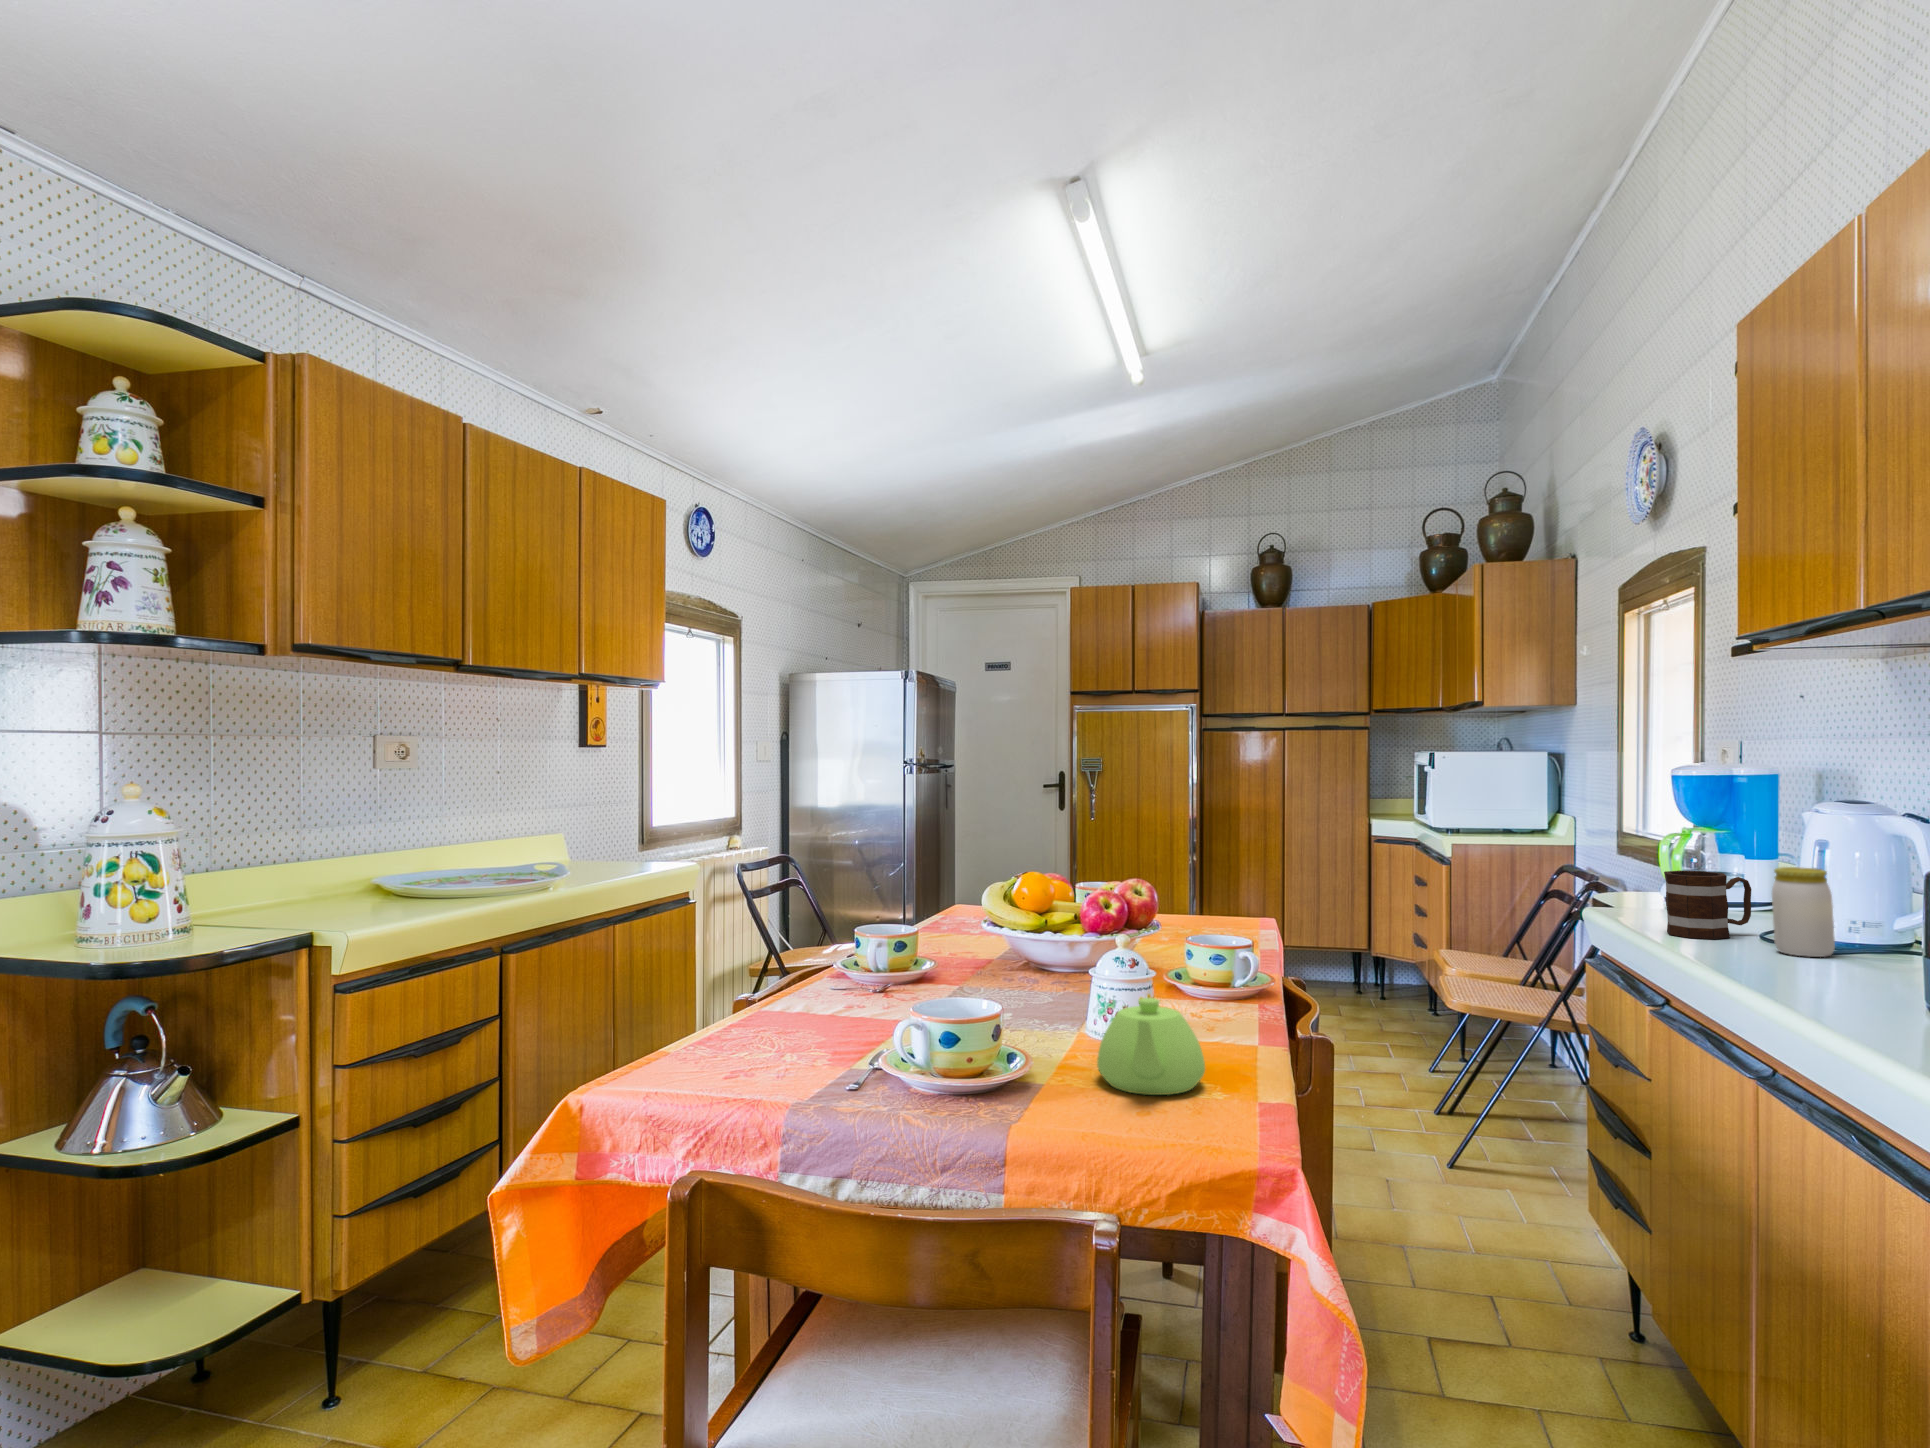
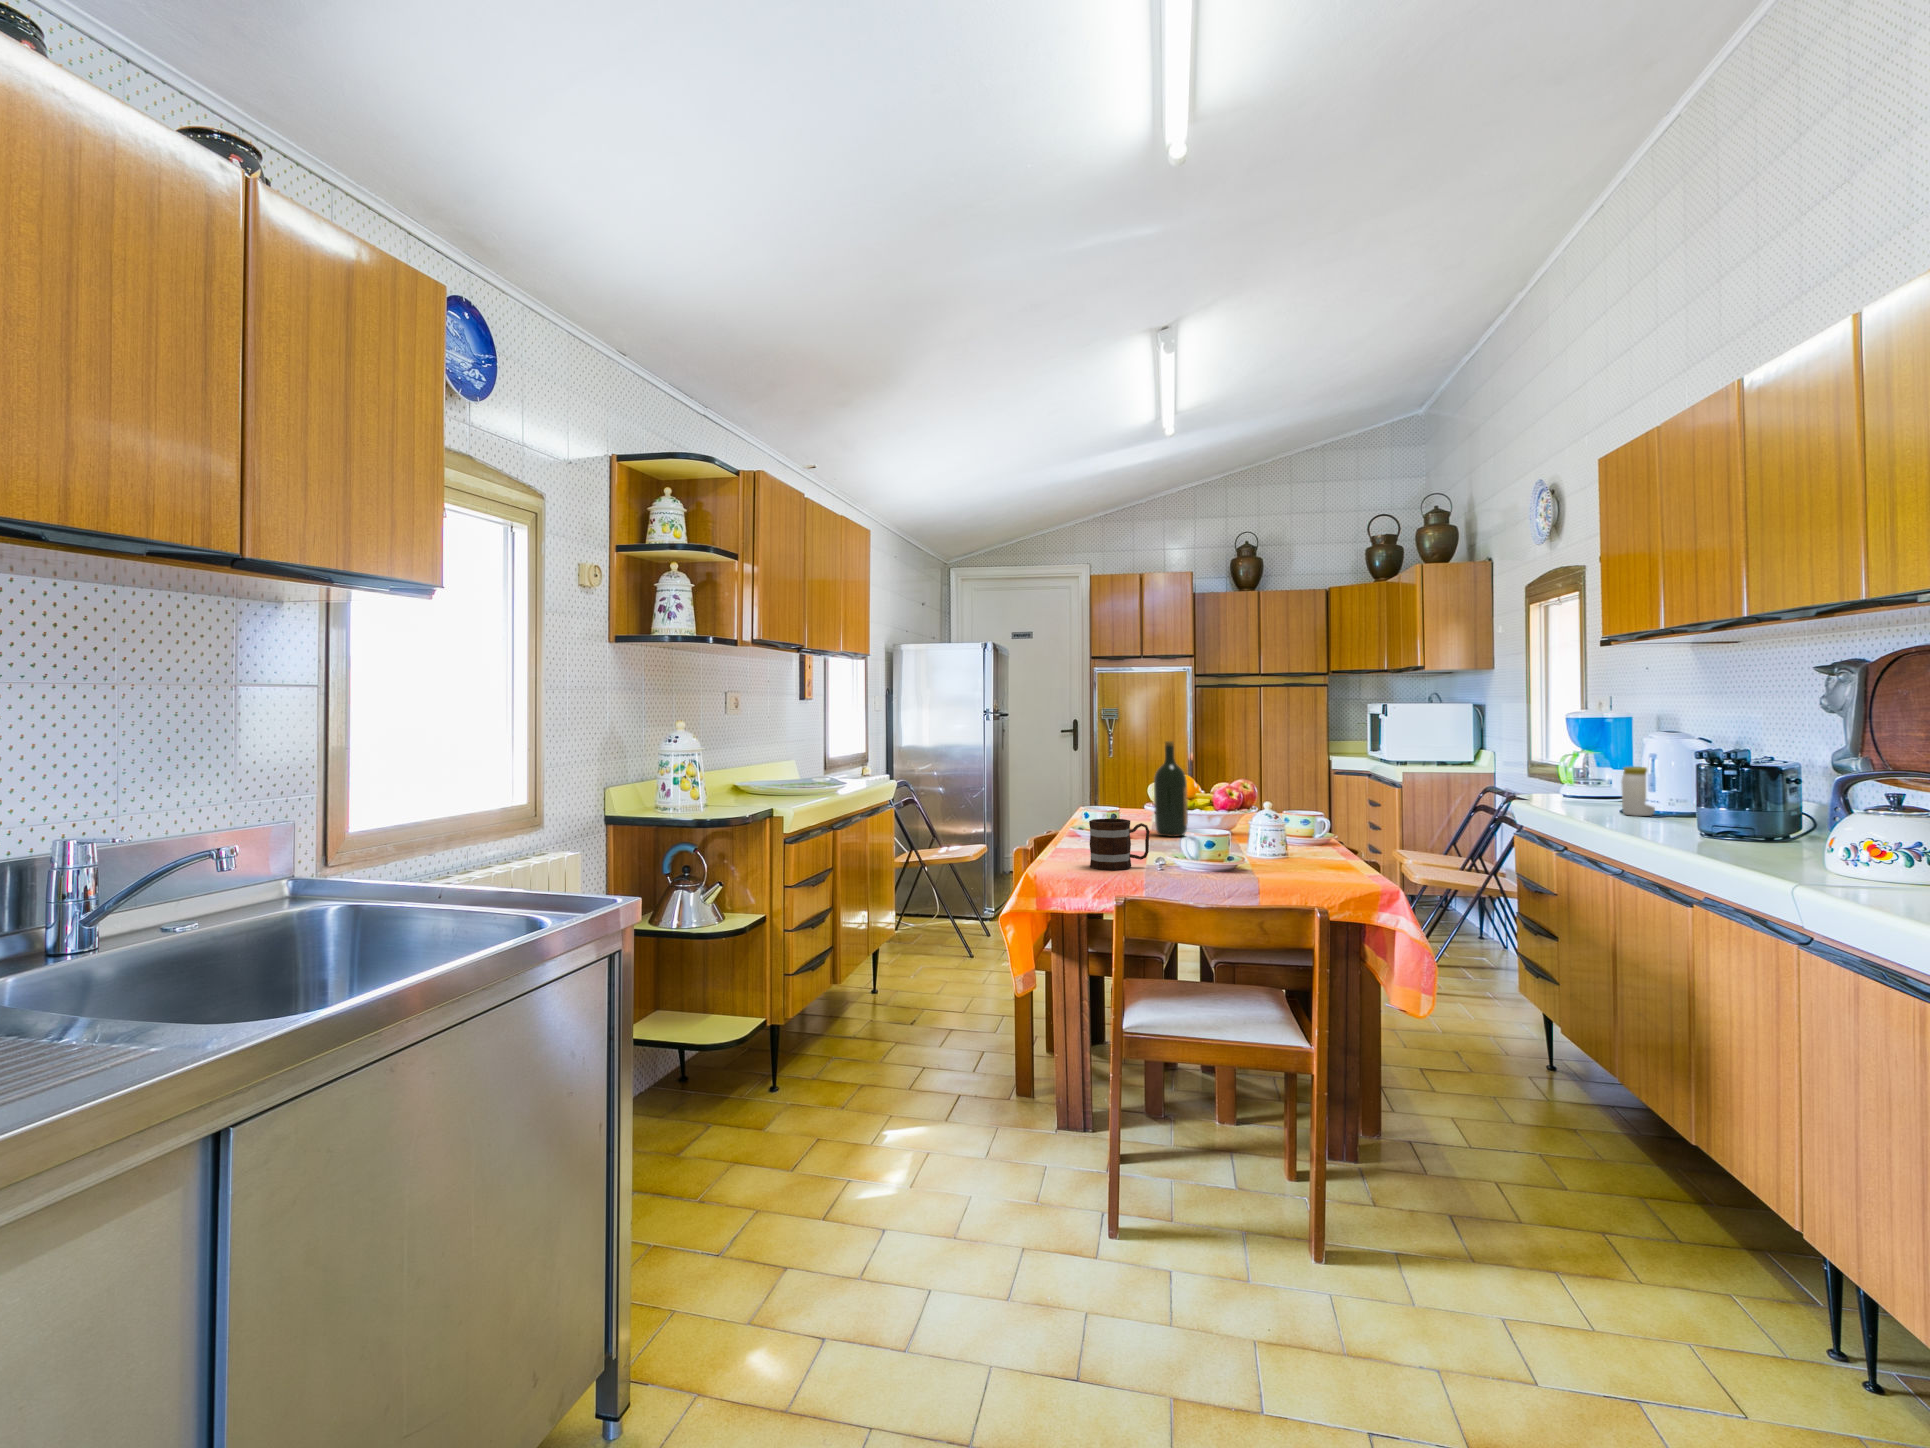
wine bottle: none [954,820,1009,985] -> present [1154,741,1188,837]
mug: present [1664,871,1751,939] -> present [1089,819,1150,870]
teapot: present [1097,998,1205,1095] -> none [1282,824,1339,870]

